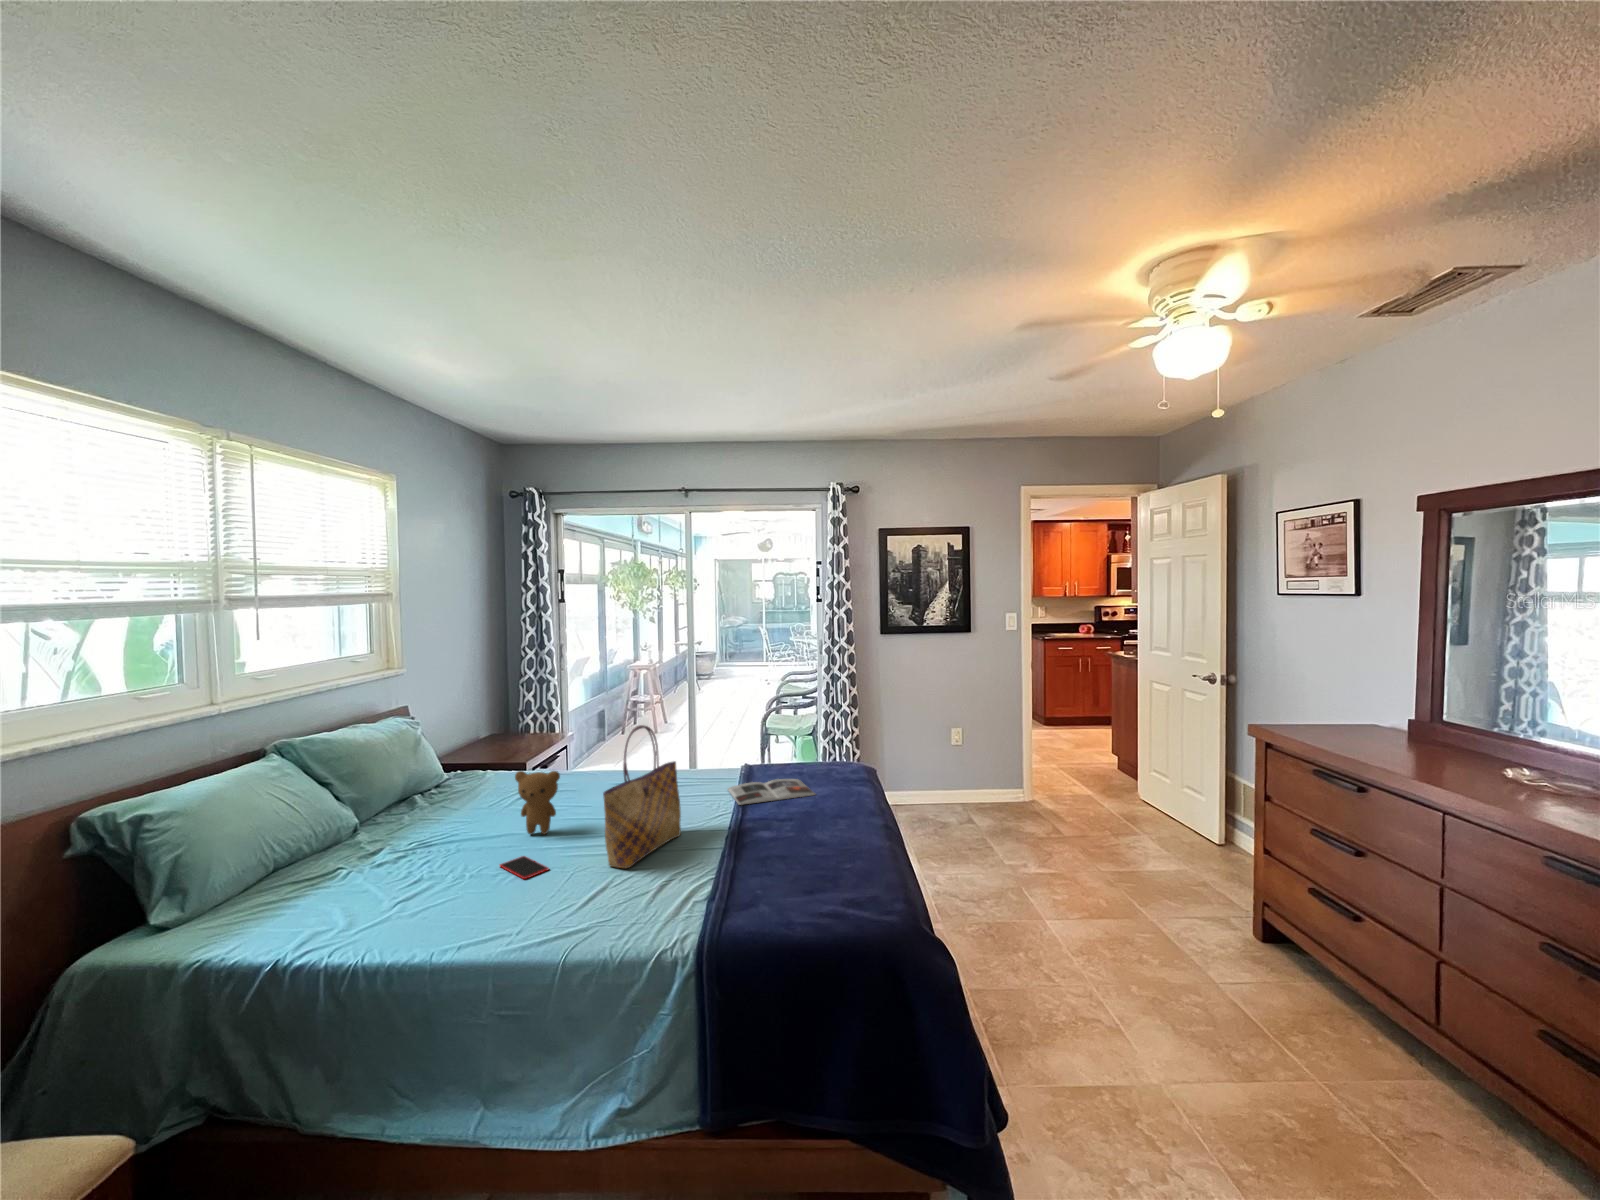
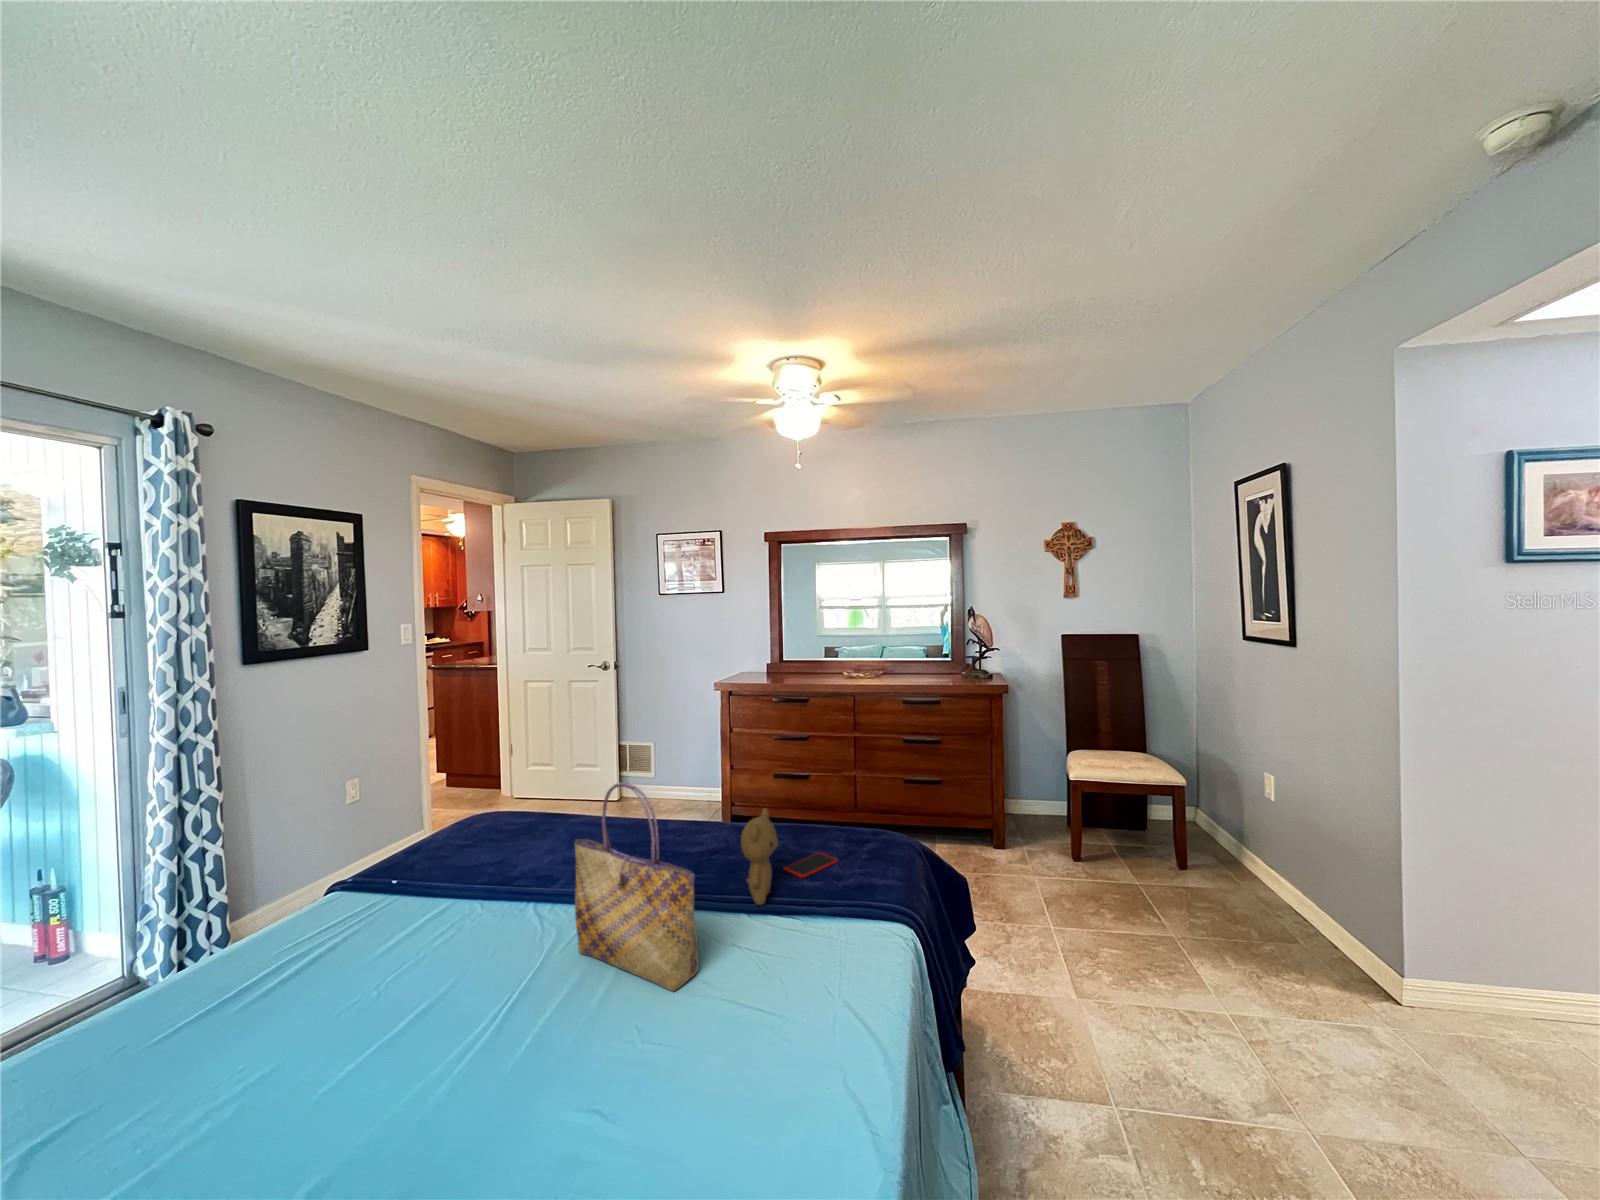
teddy bear: present [515,771,560,835] -> present [741,808,779,905]
magazine: present [728,779,815,805] -> none [459,844,563,901]
smartphone: present [500,856,549,879] -> present [784,852,838,878]

